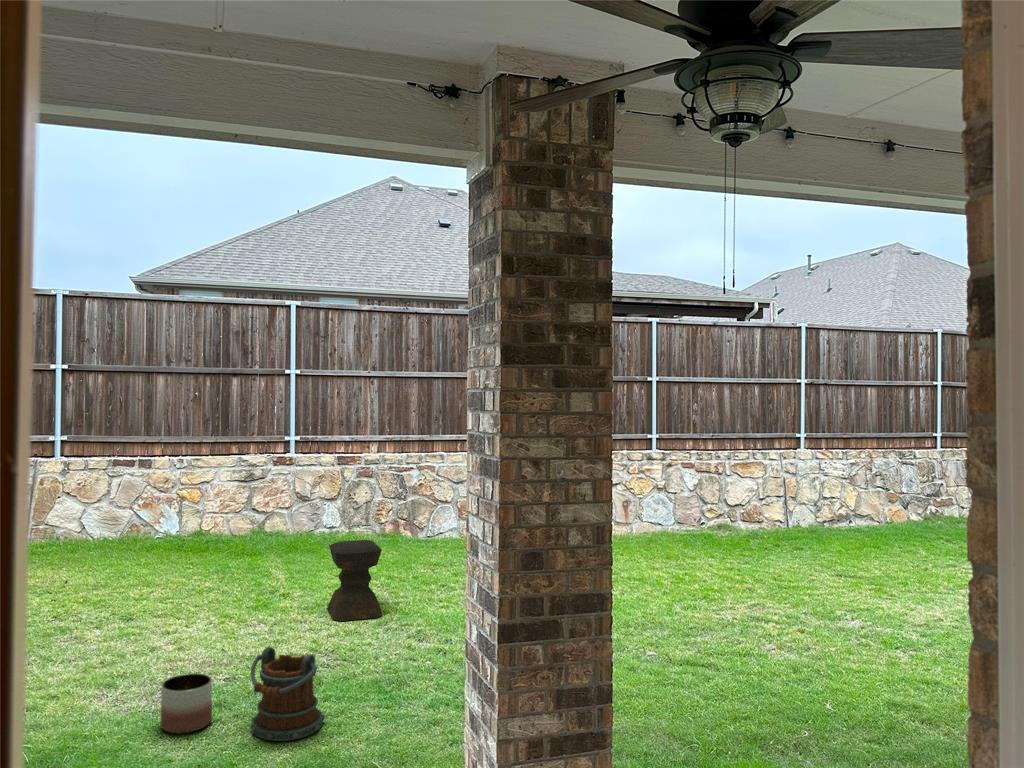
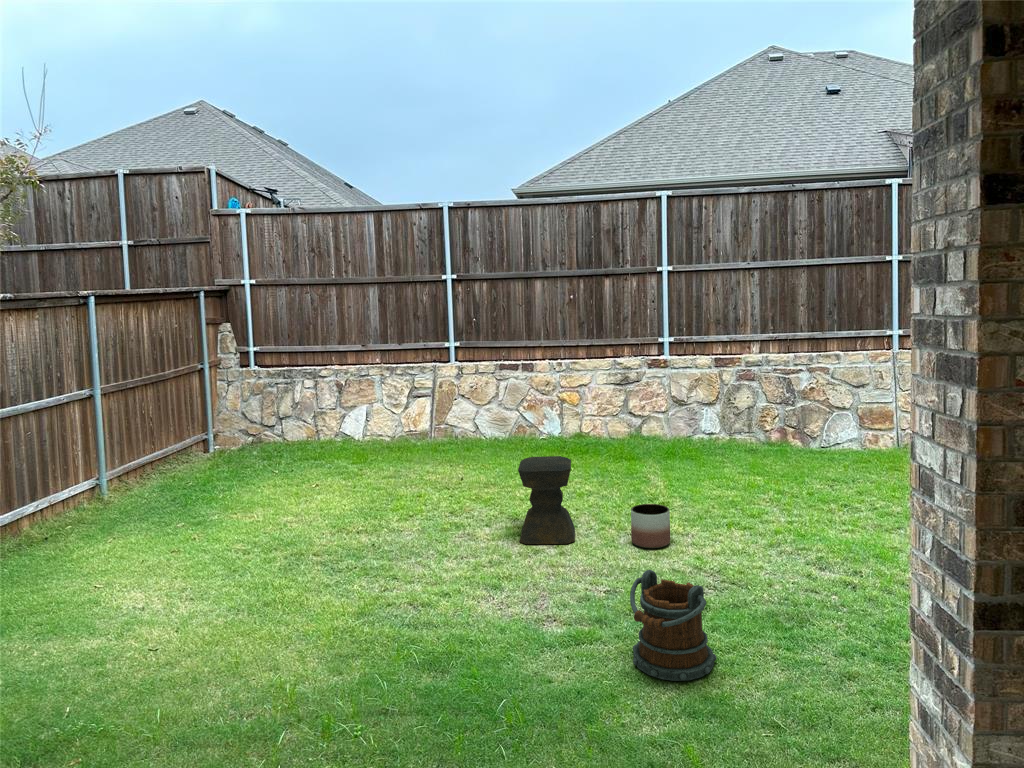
stool: present [327,540,383,621] -> present [518,456,575,544]
planter: present [161,673,212,733] -> present [631,504,670,548]

